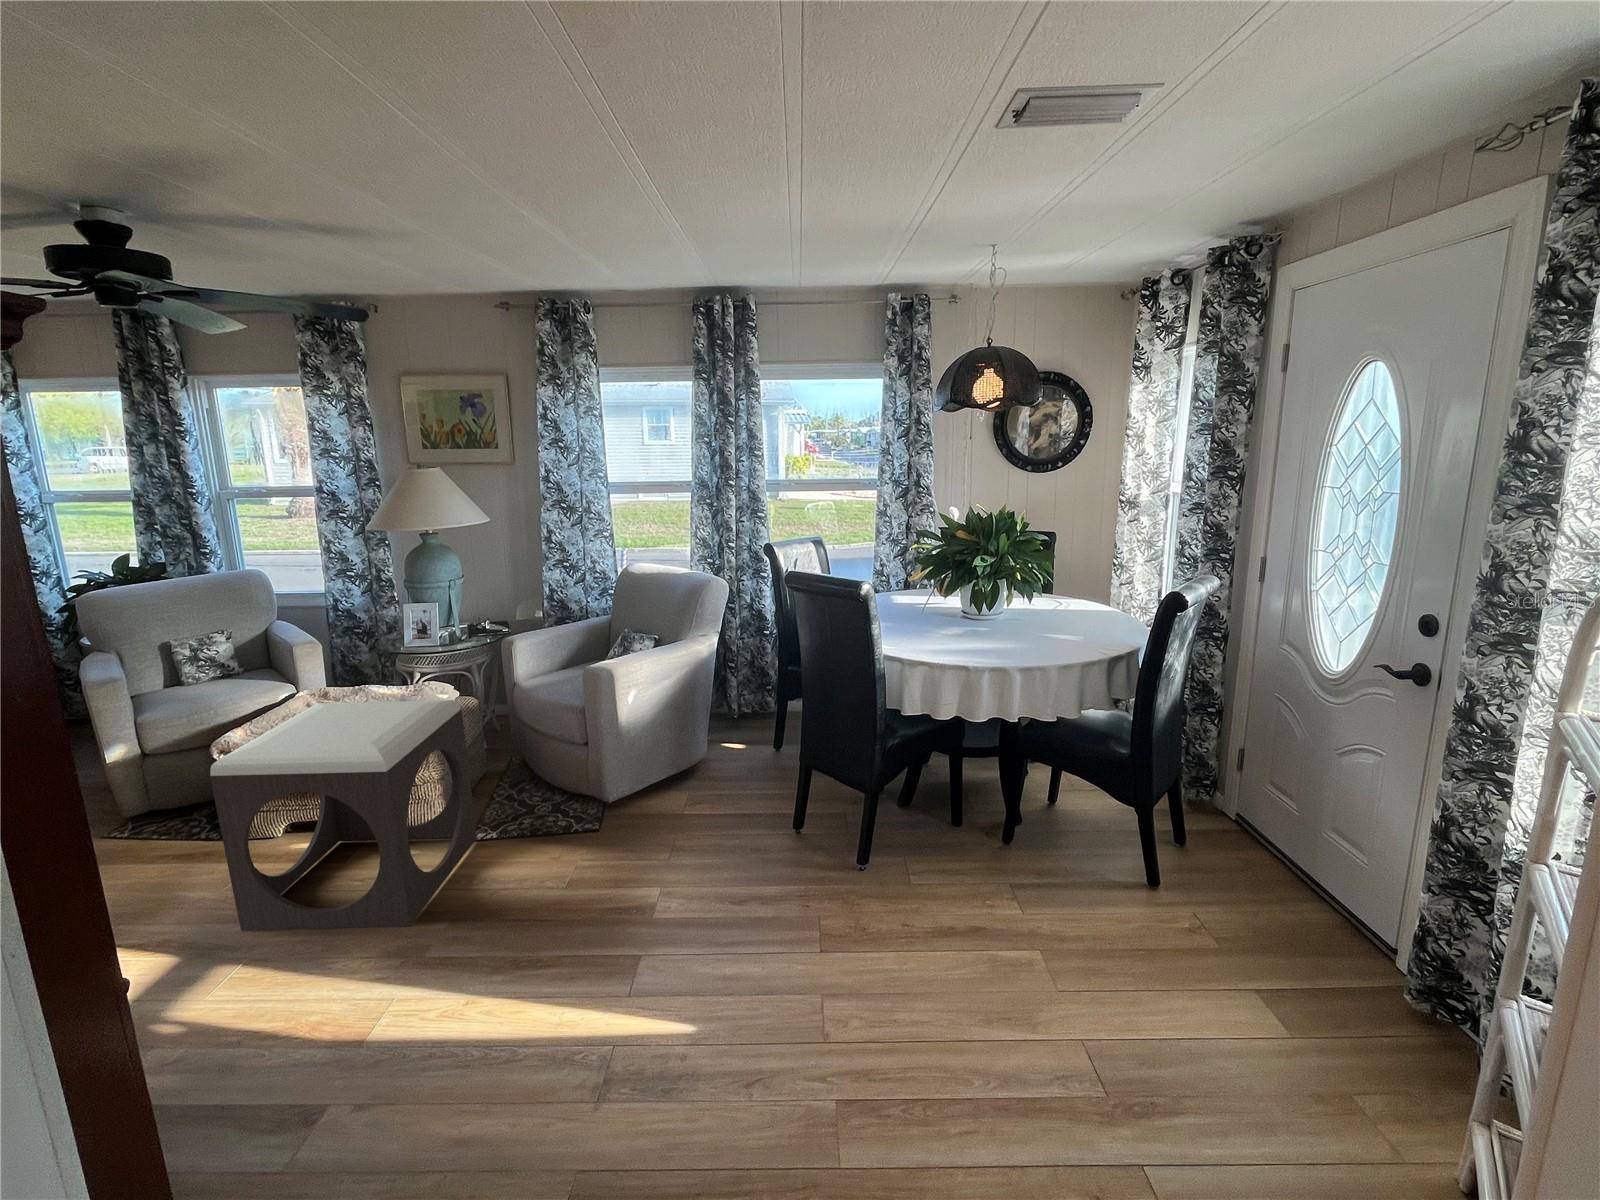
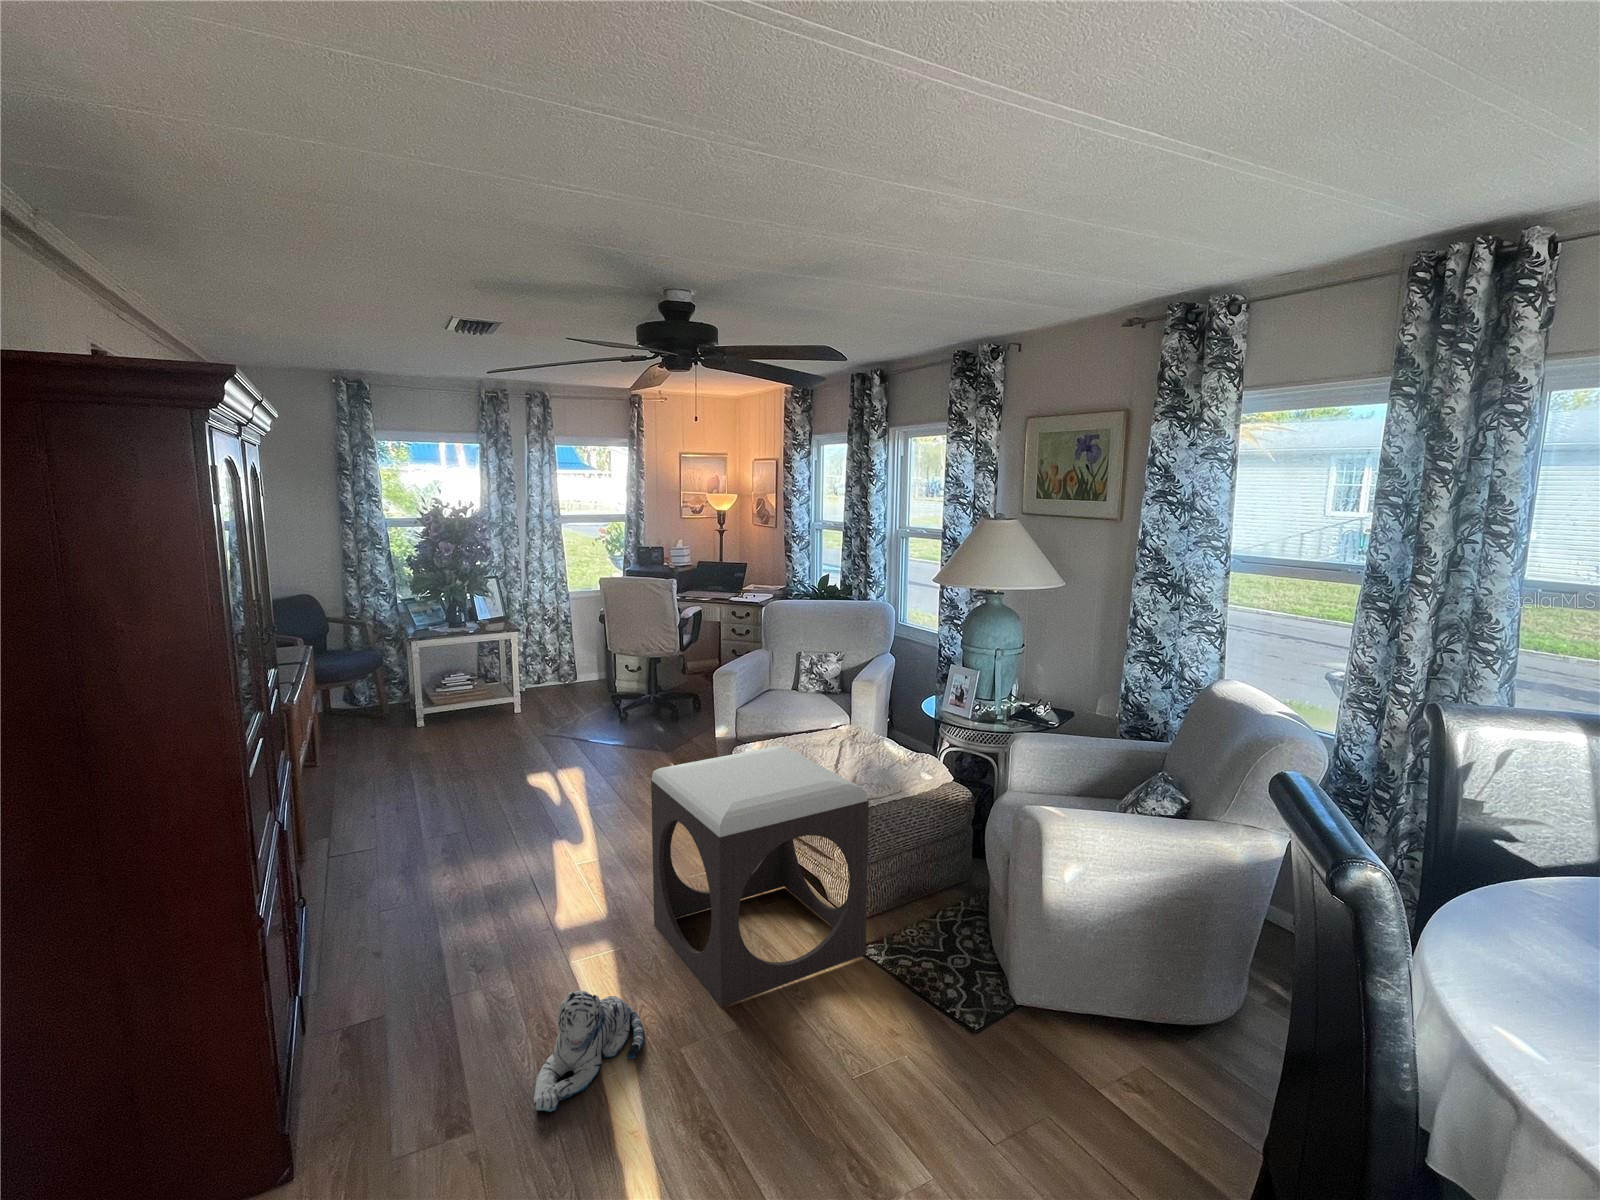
plush toy: none [295,951,389,1072] -> present [534,990,644,1112]

